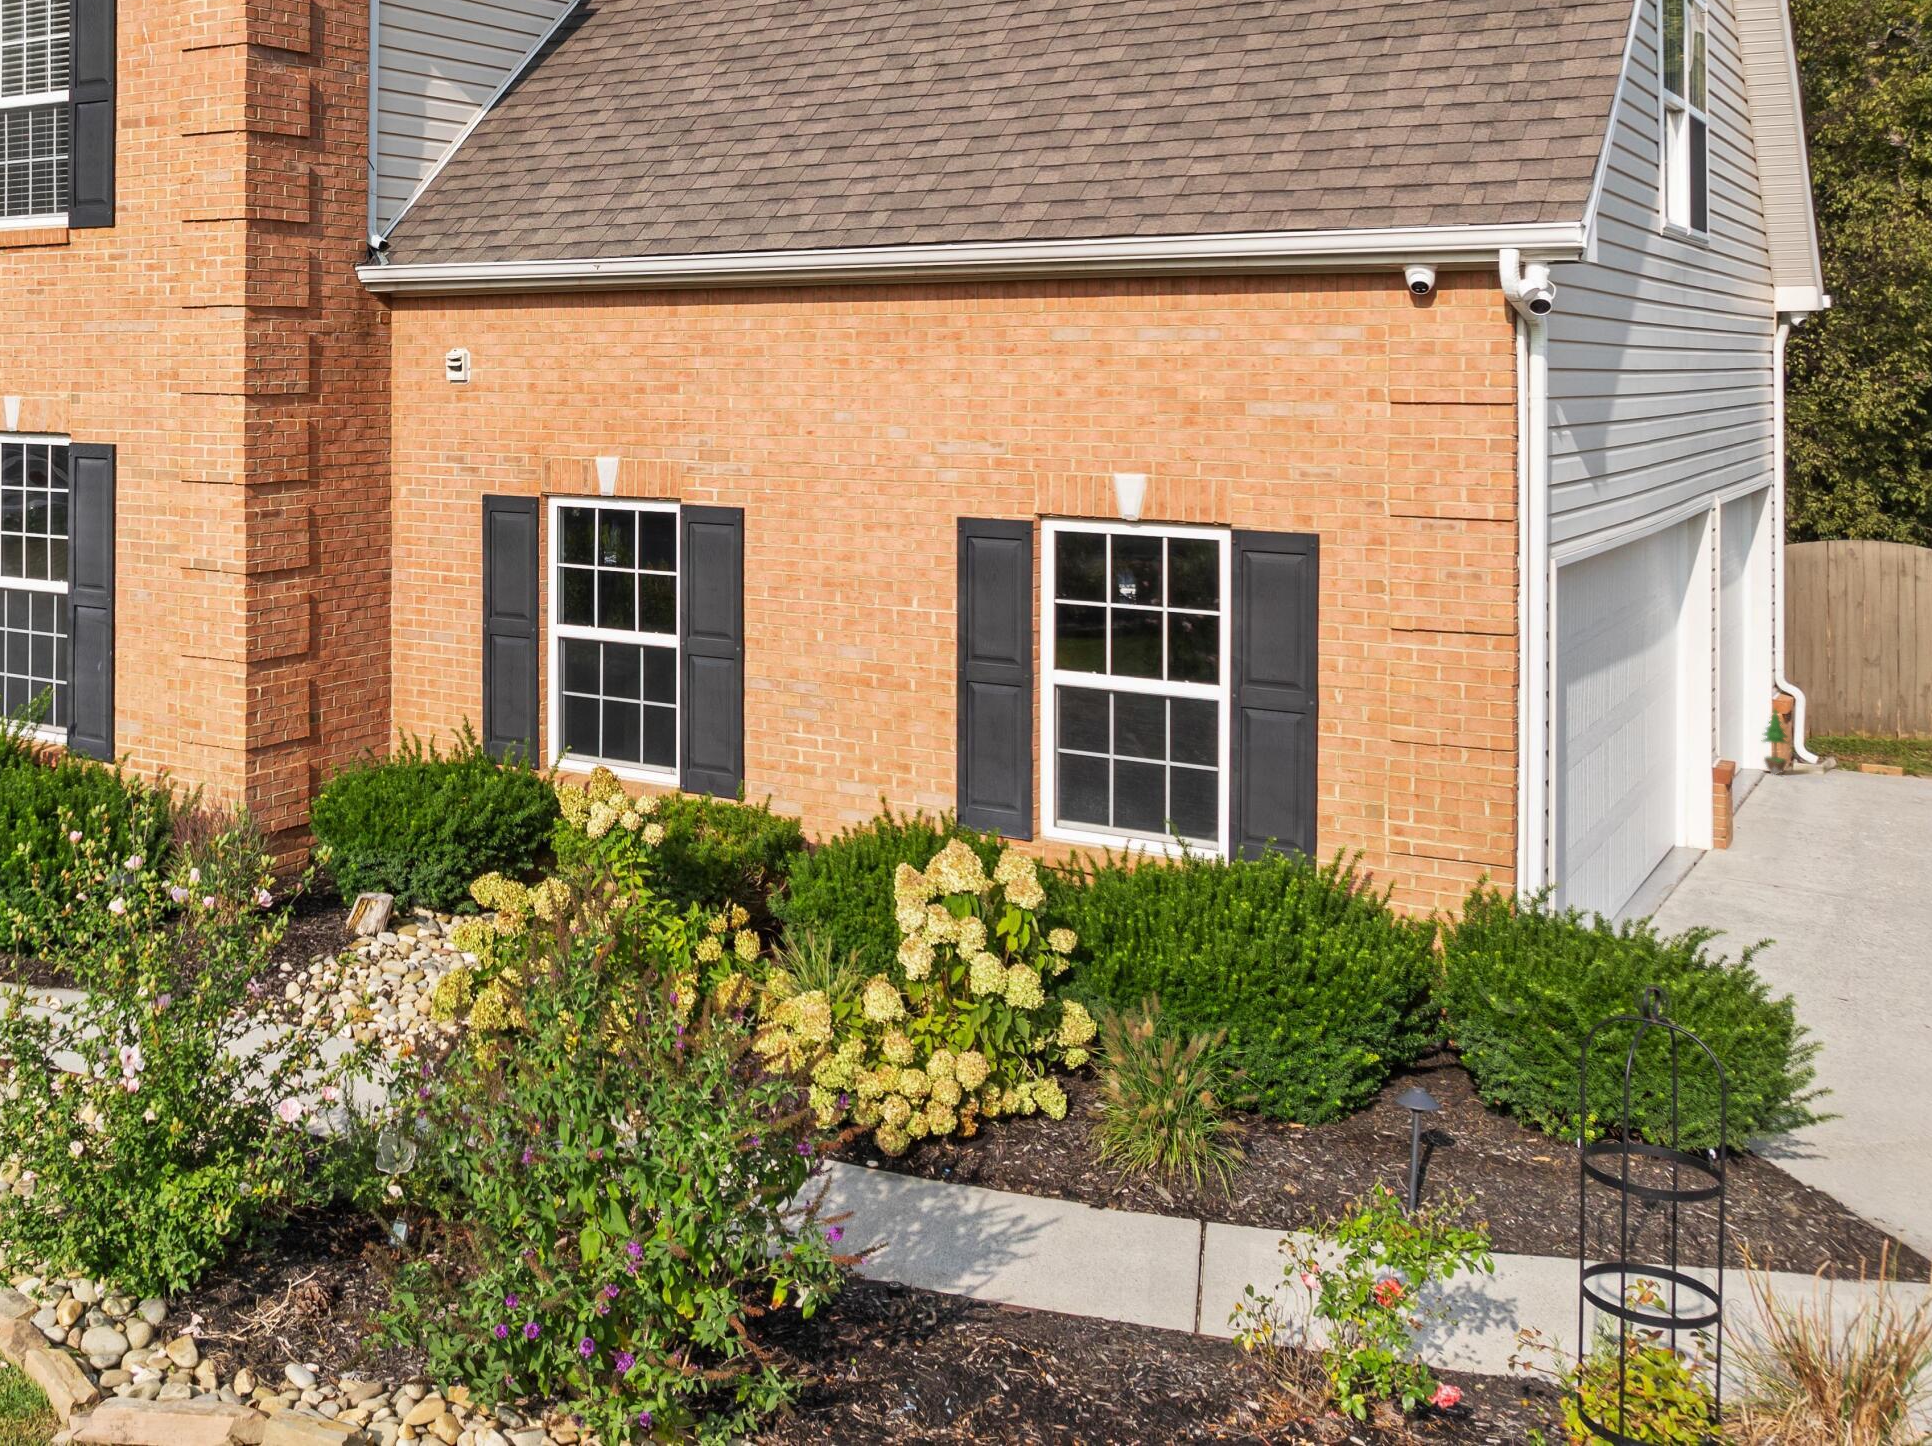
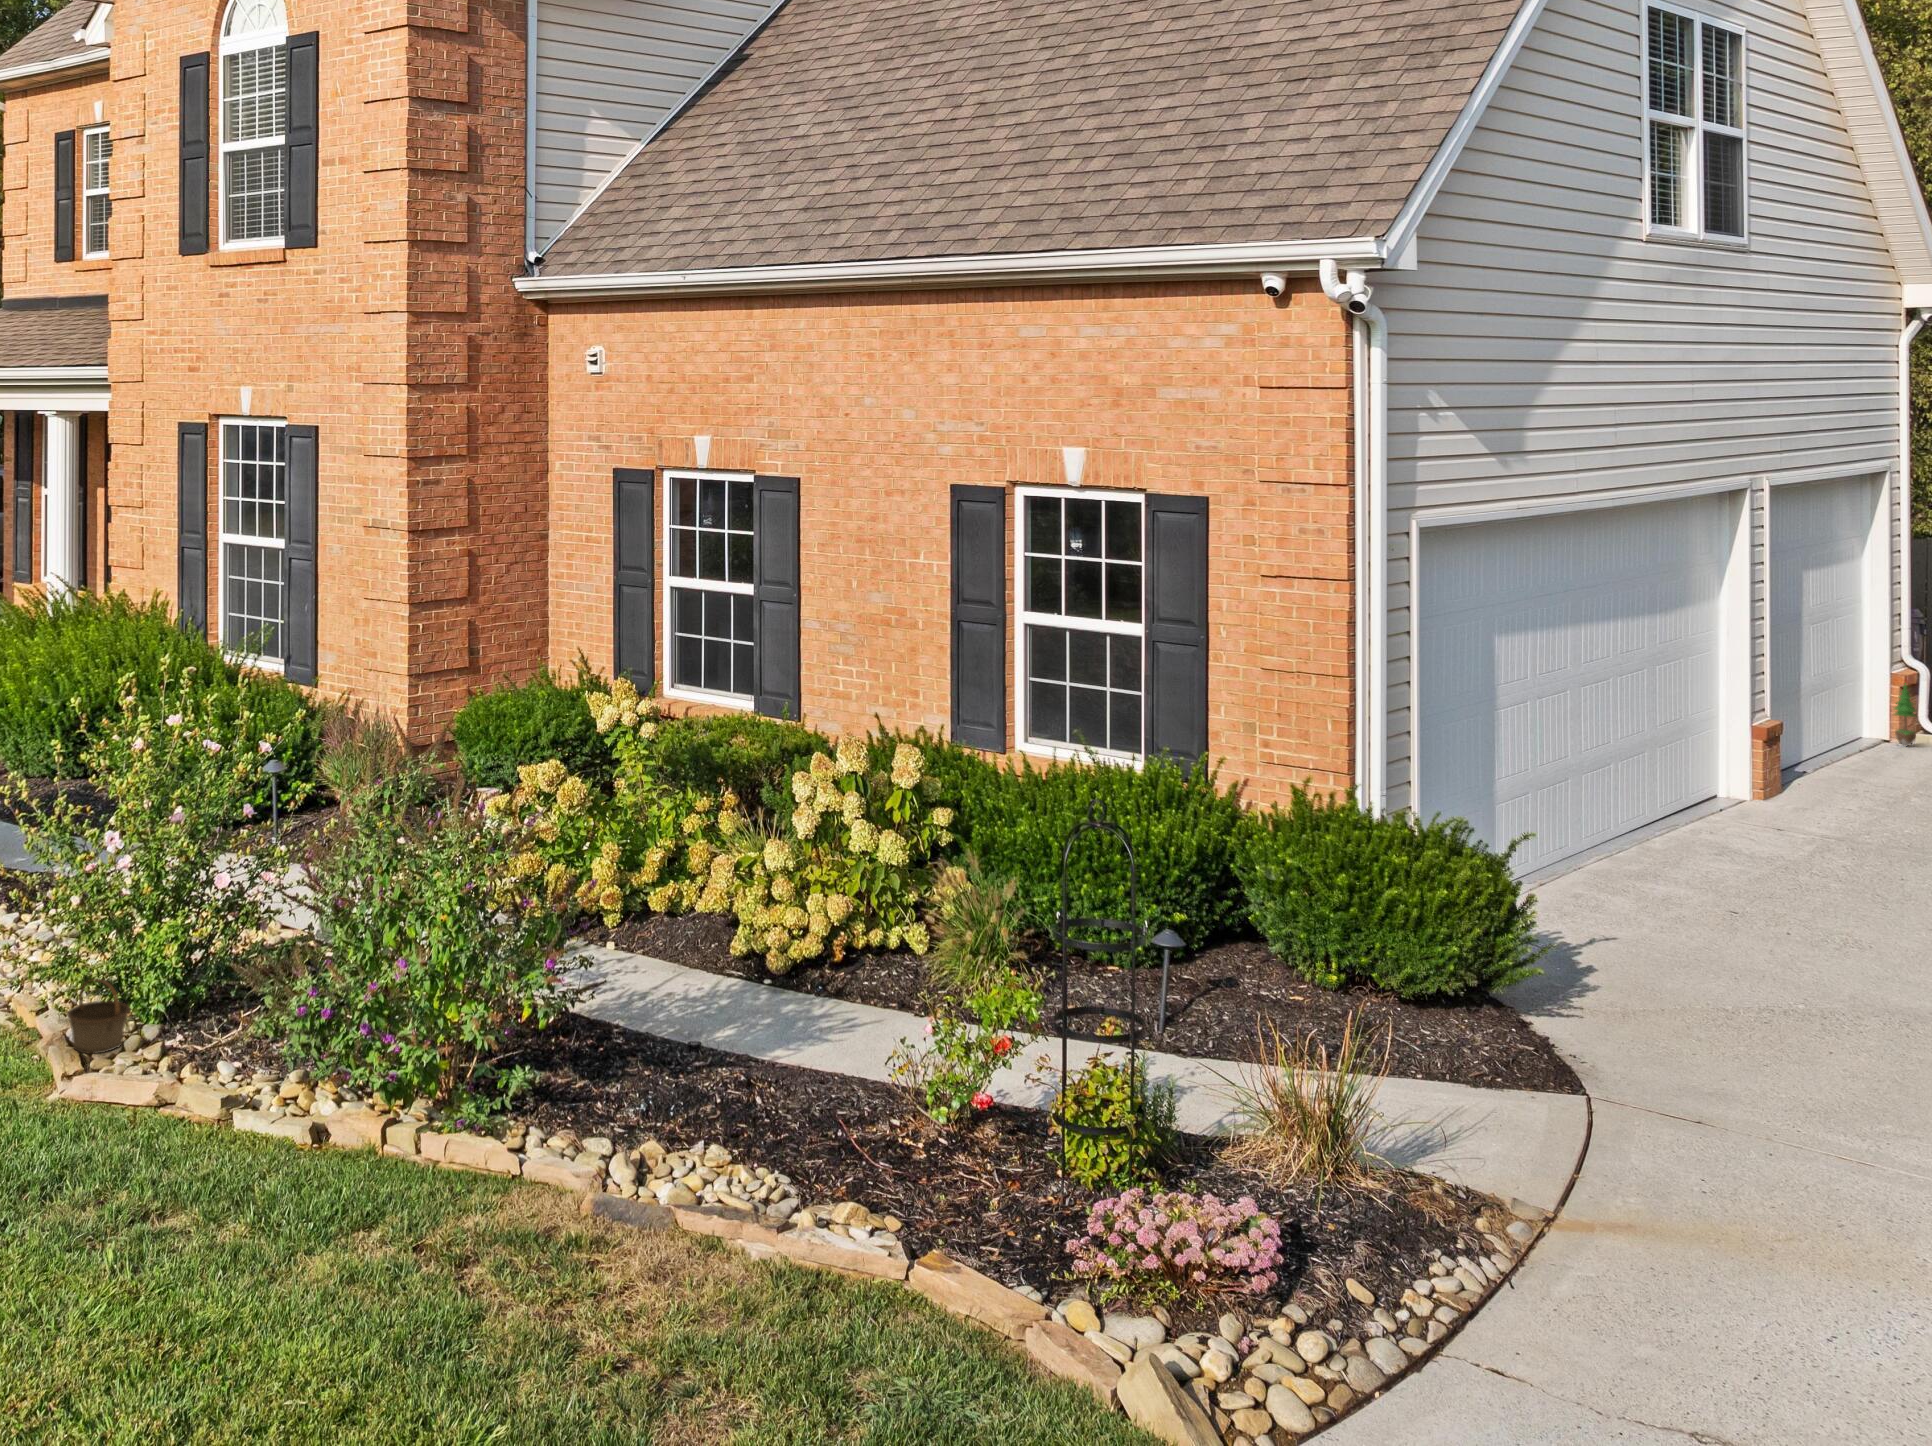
basket: none [41,1239,129,1351] -> present [67,979,130,1054]

